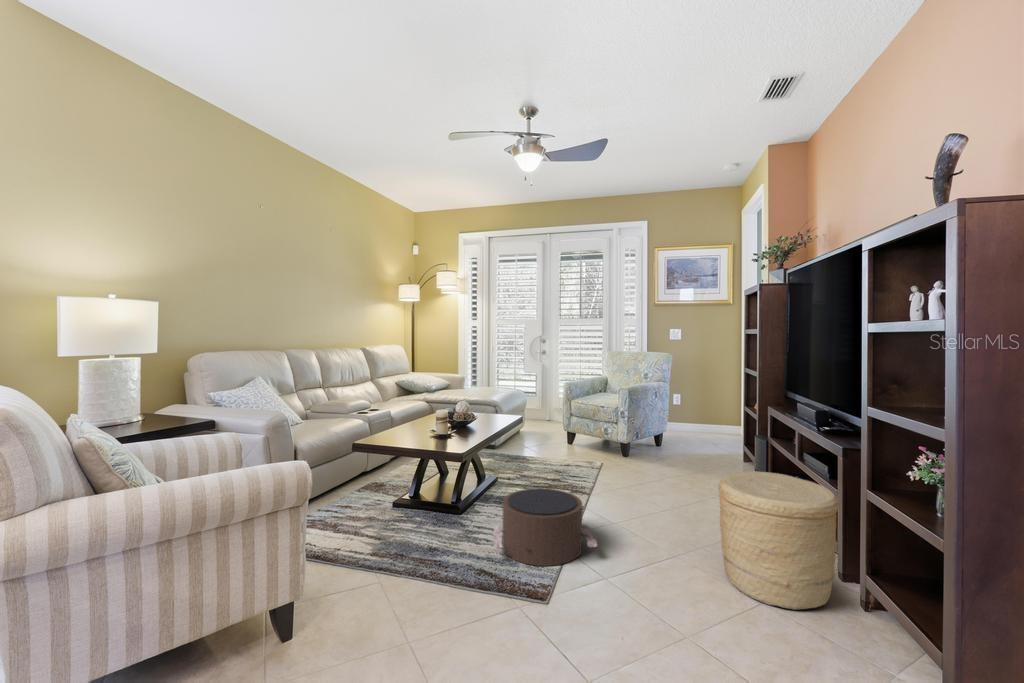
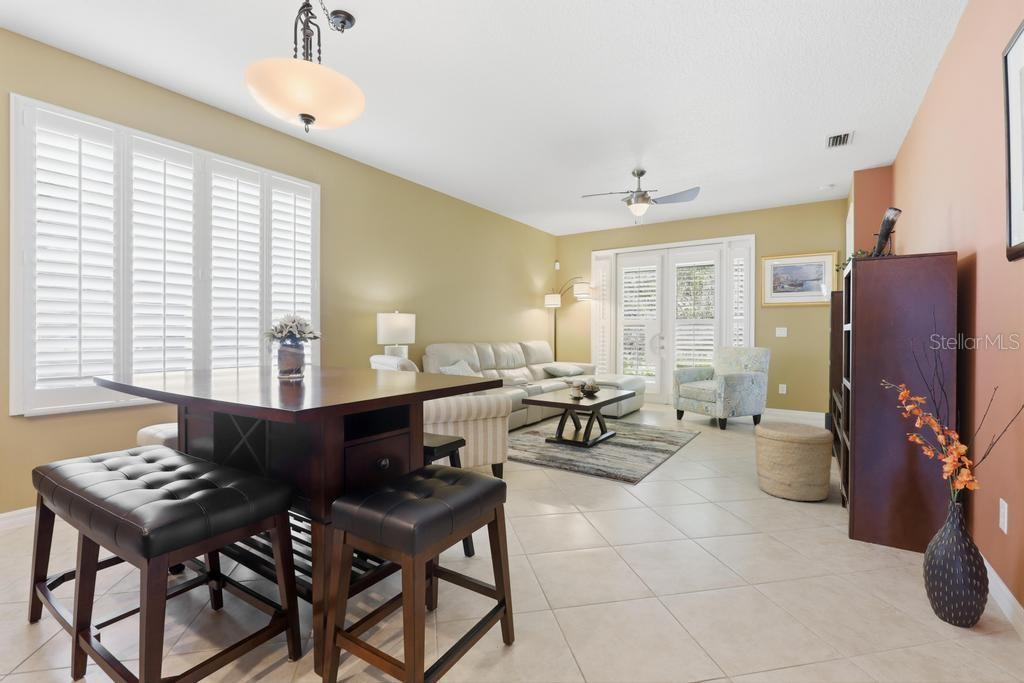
pouf: present [493,488,597,566] -> none [608,432,675,472]

